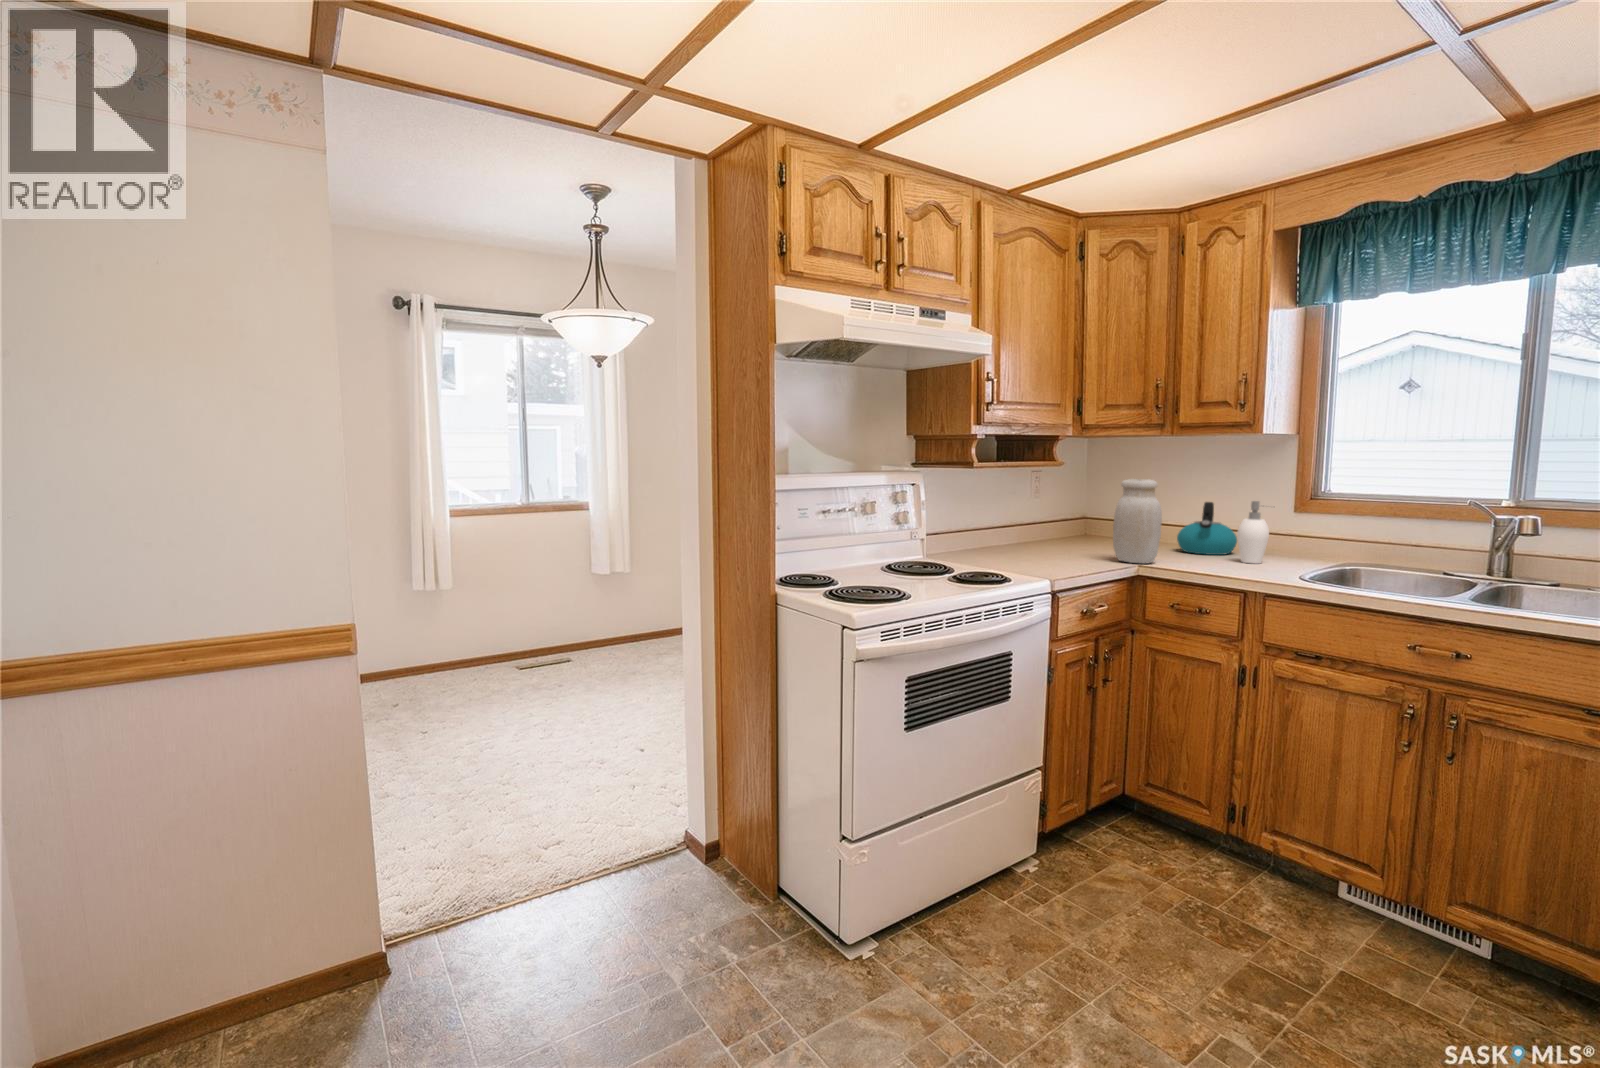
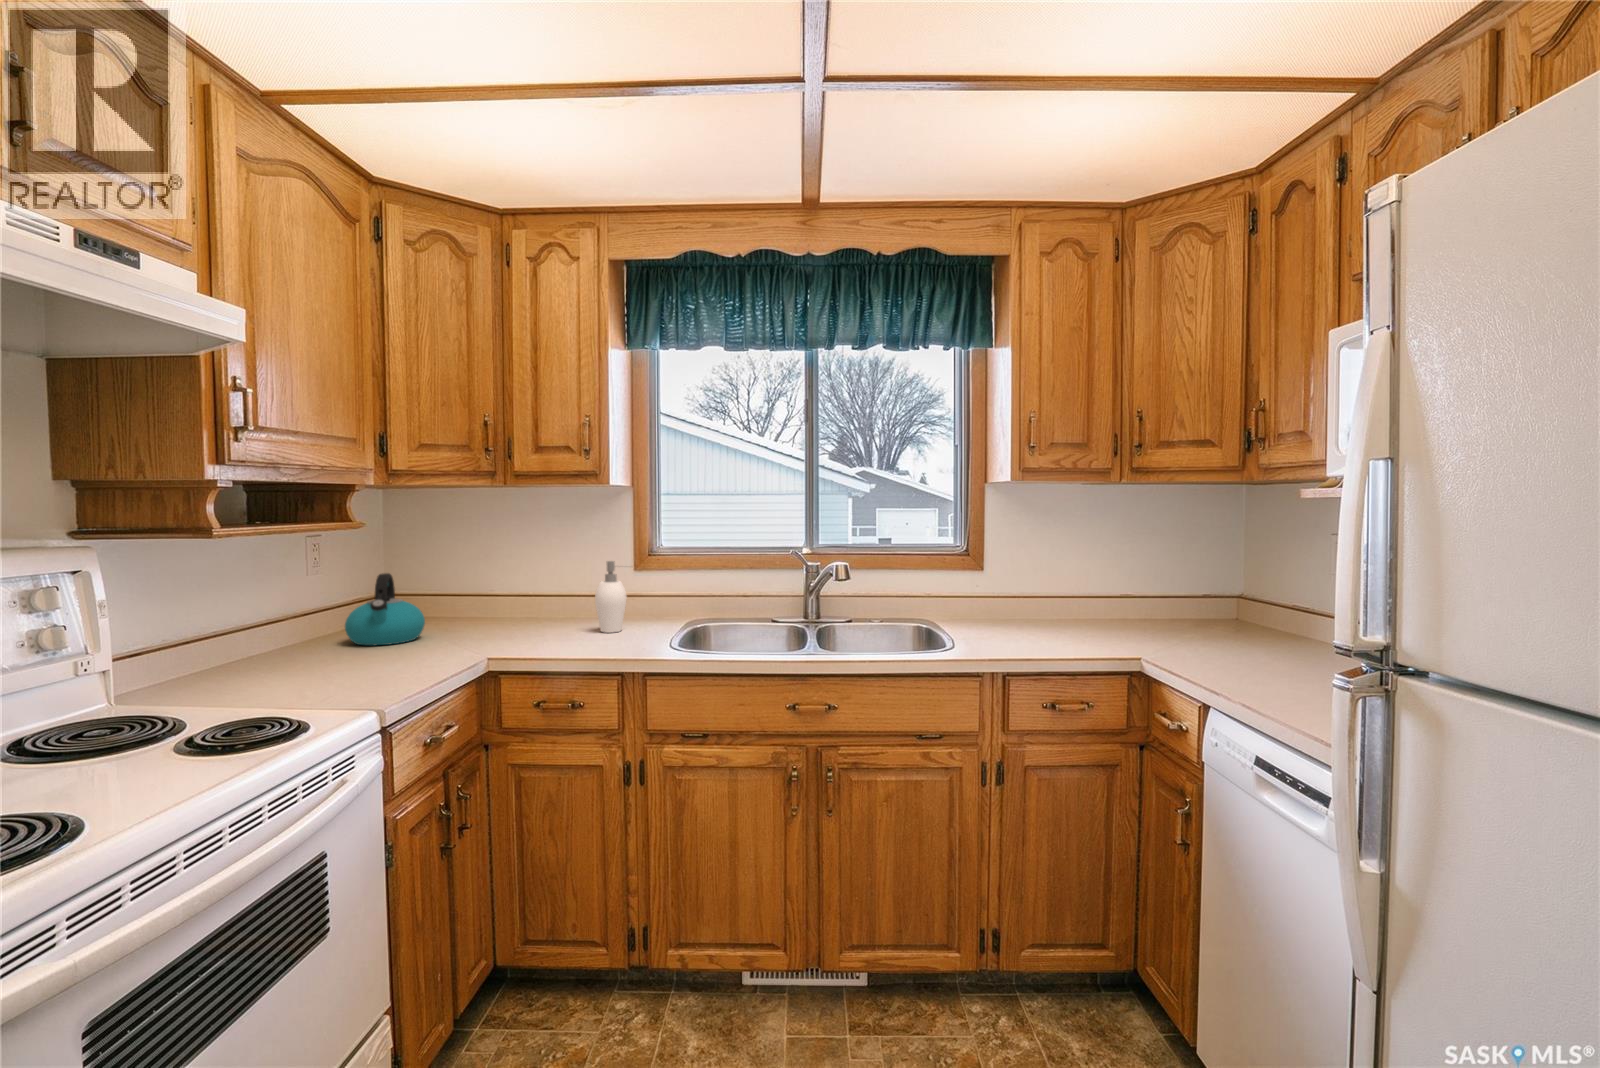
jar: present [1113,479,1162,563] -> none [453,542,516,654]
kettle: present [1177,502,1237,555] -> present [345,573,425,645]

